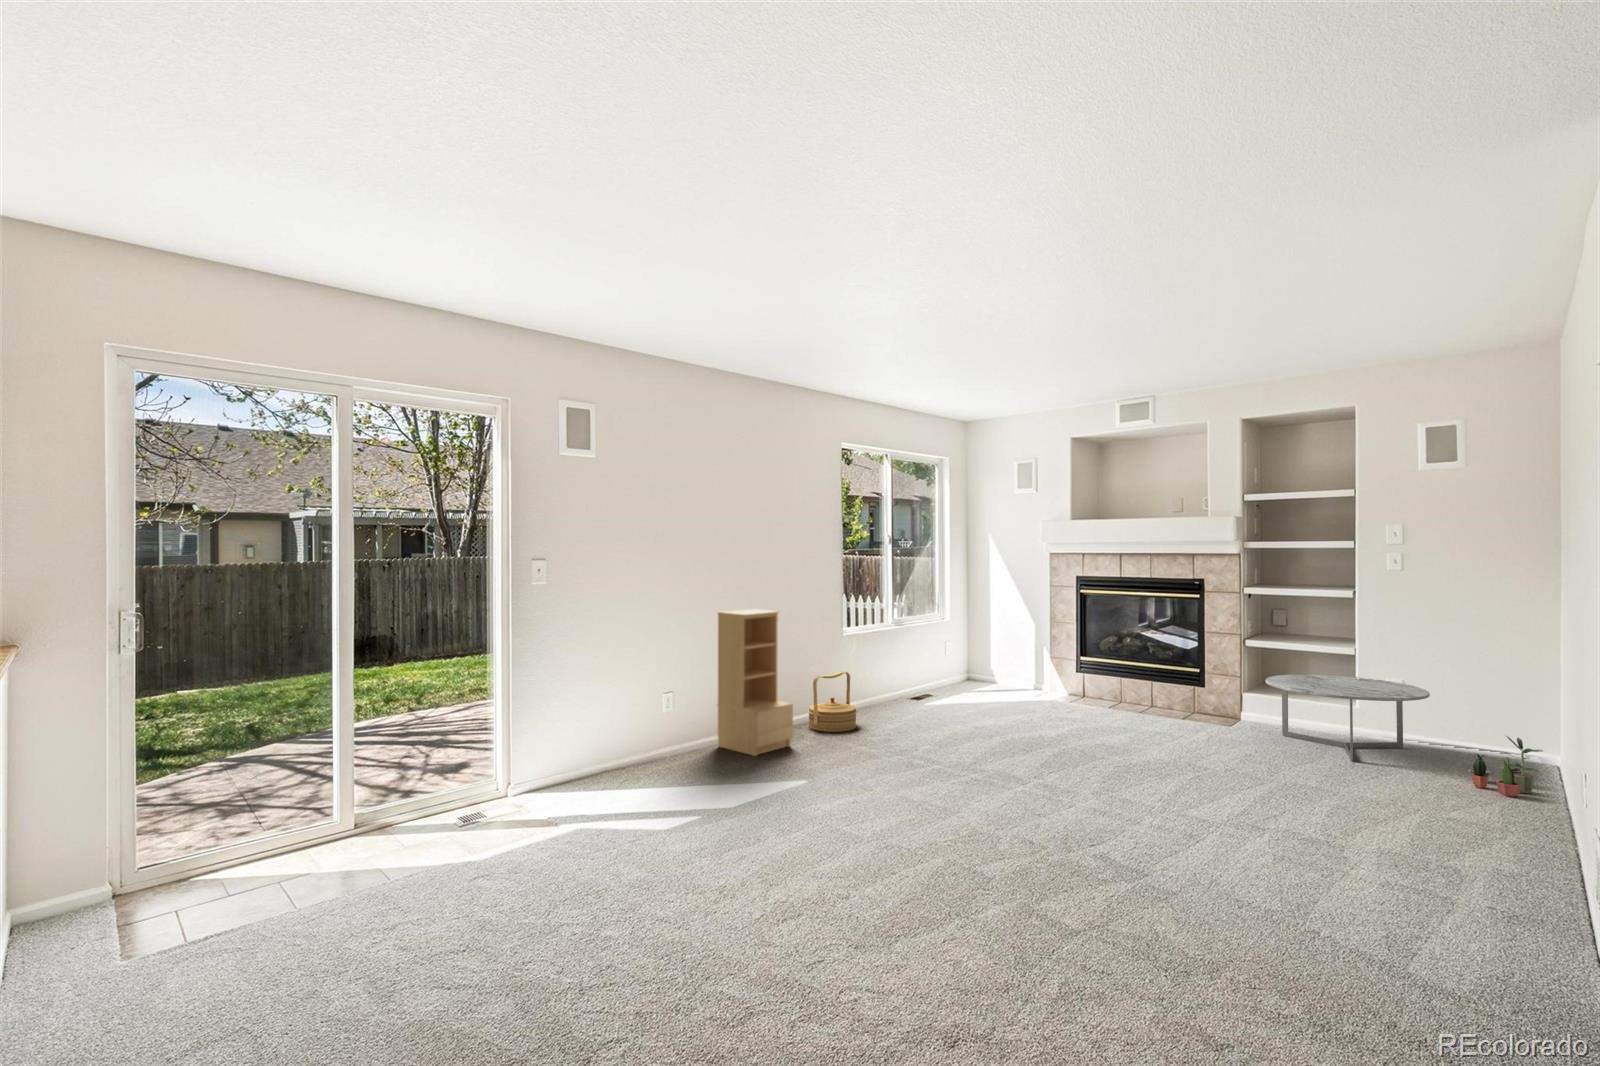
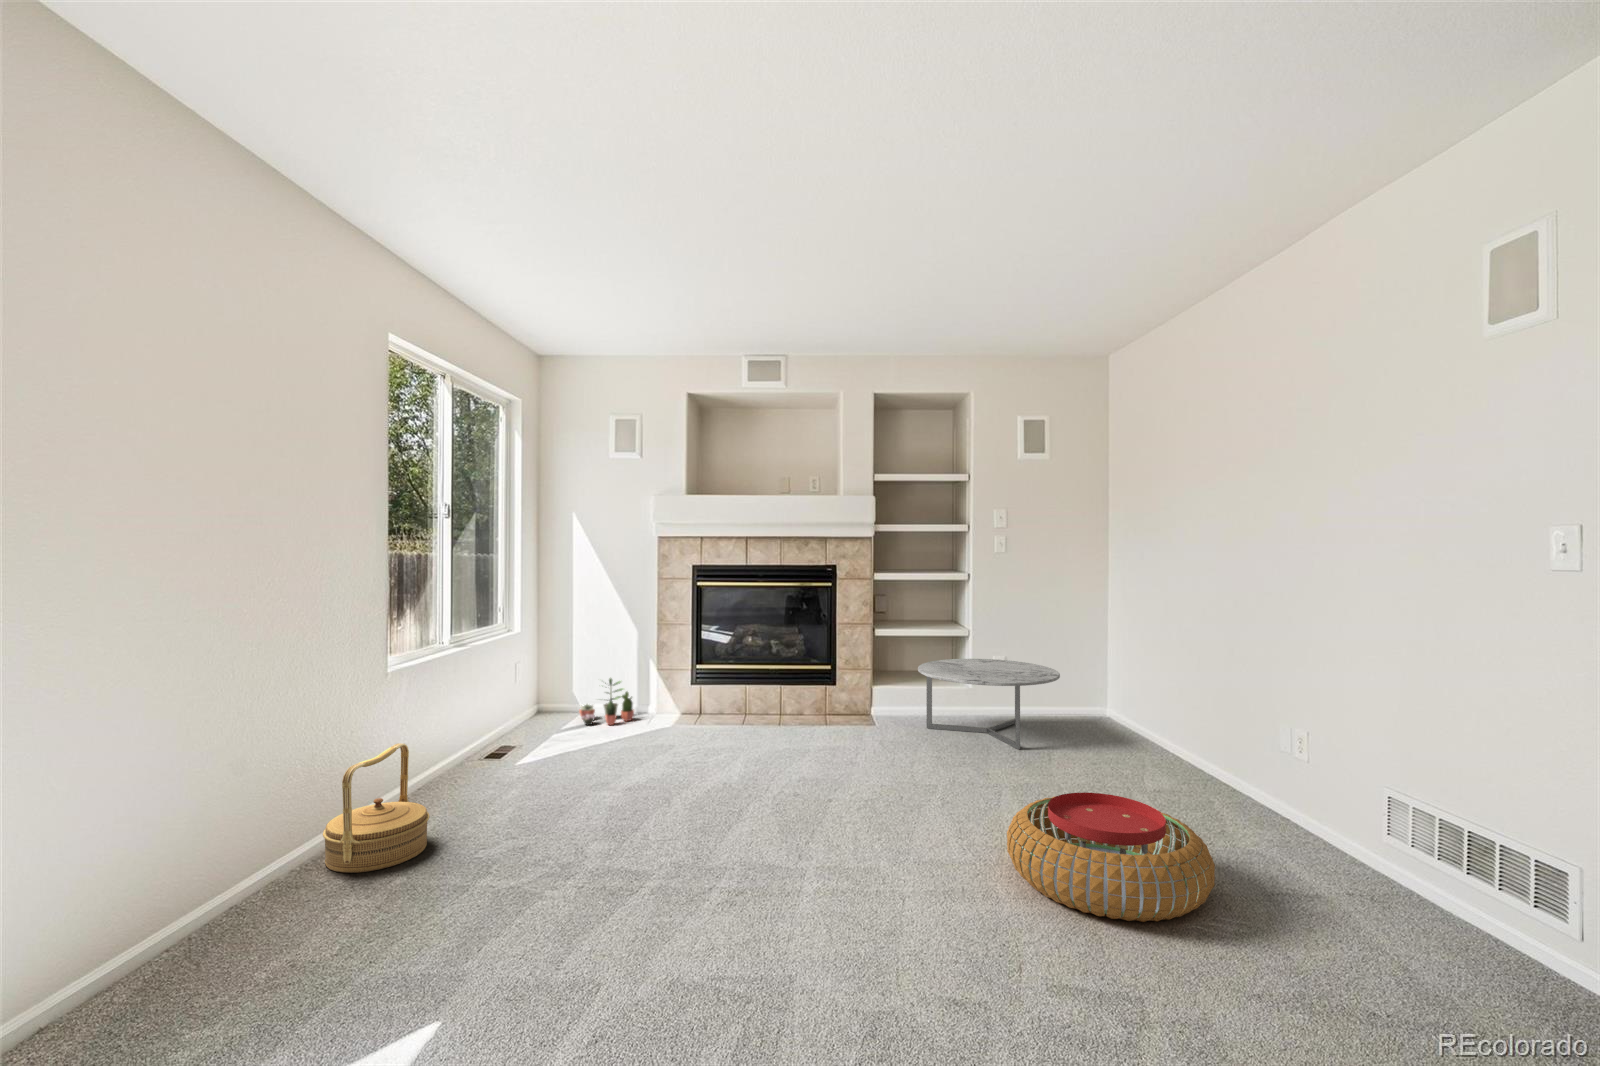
bookshelf: present [717,609,793,756] -> none [85,651,317,1014]
potted plant: present [1469,736,1543,797] -> present [579,678,634,725]
pouf: none [1169,760,1336,845] -> present [1007,792,1215,922]

